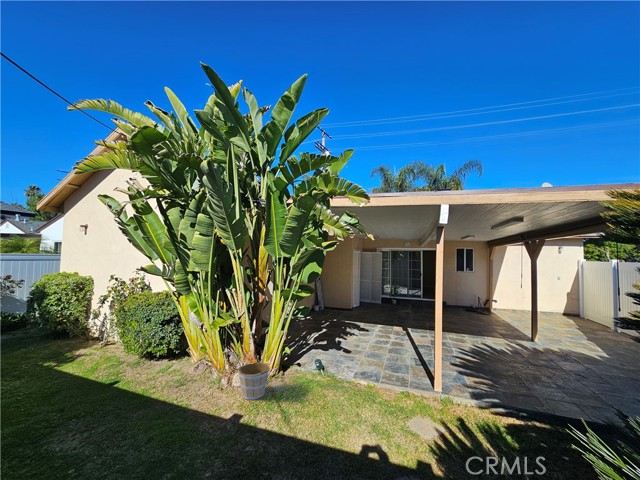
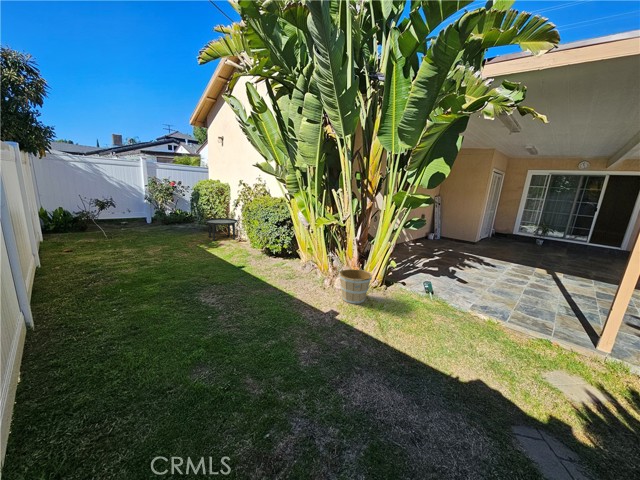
round table: none [53,319,105,354] -> present [205,218,238,241]

